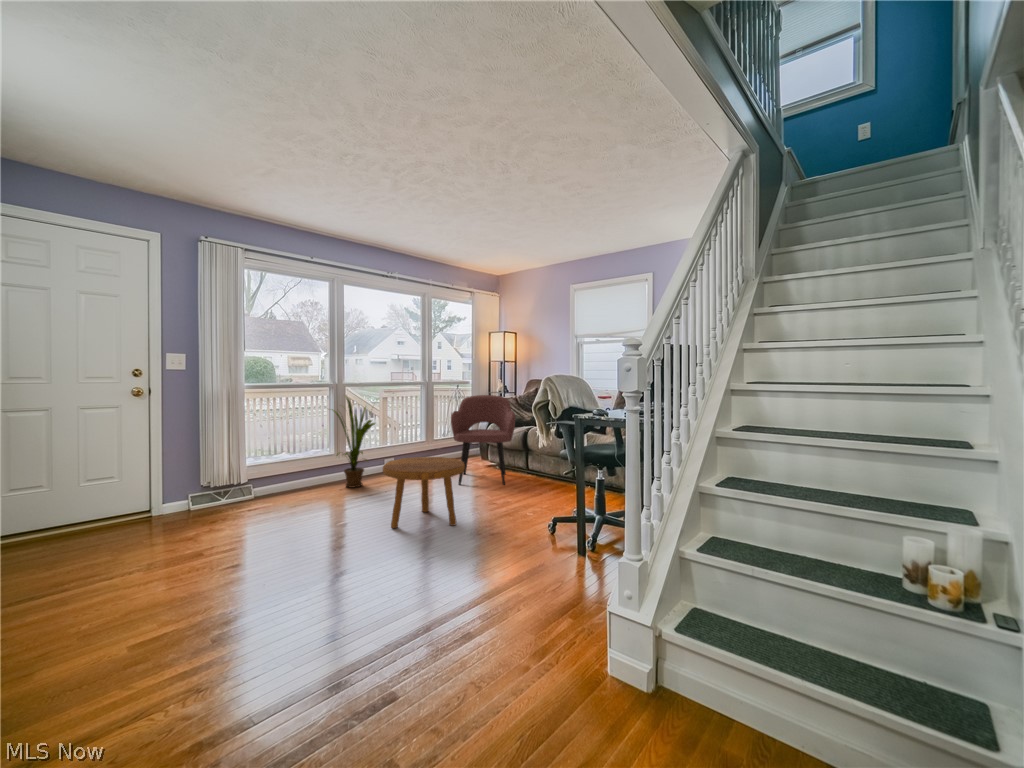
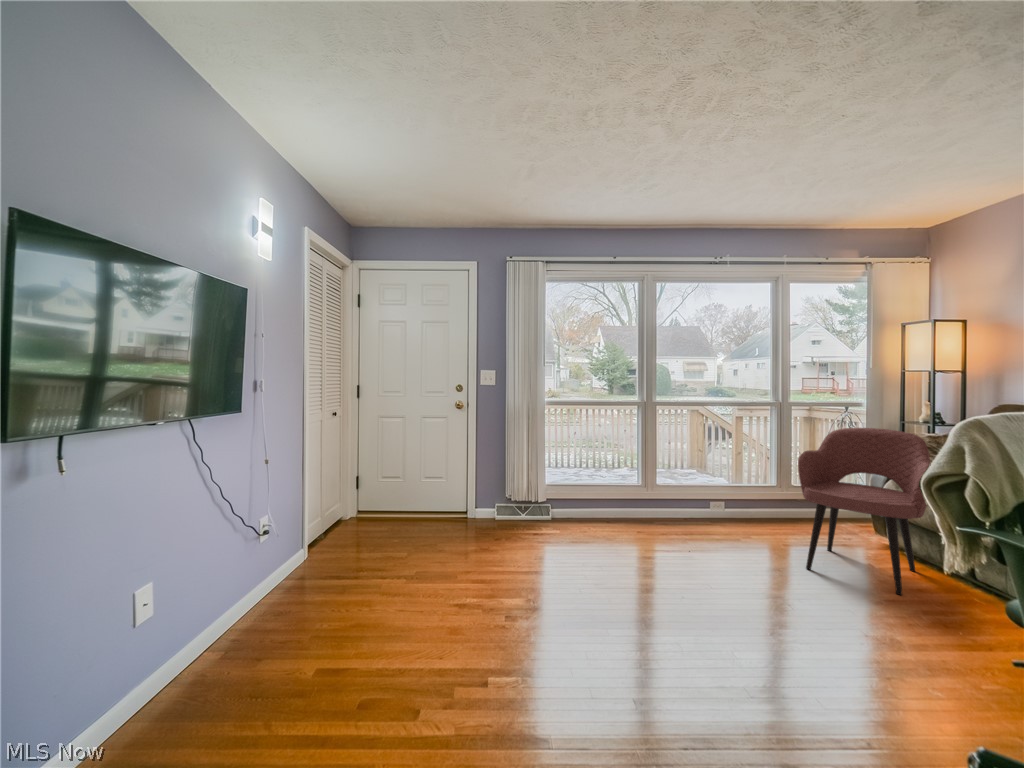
house plant: present [332,397,375,488] -> none [623,415,689,533]
footstool: present [383,457,465,528] -> none [642,517,777,654]

